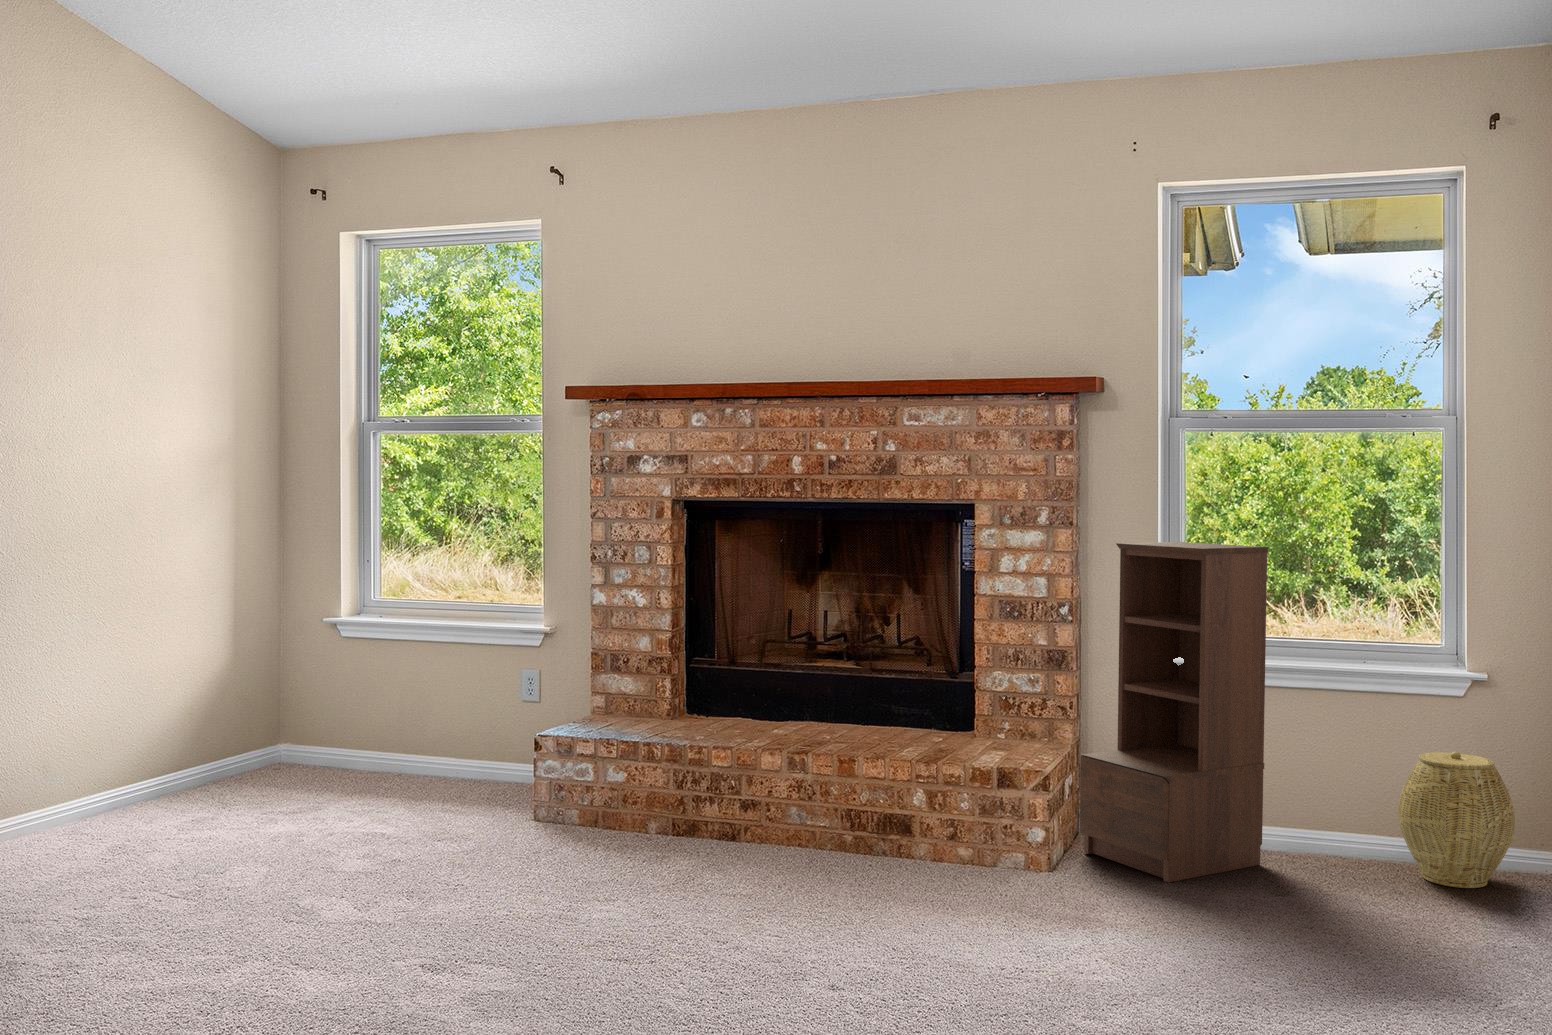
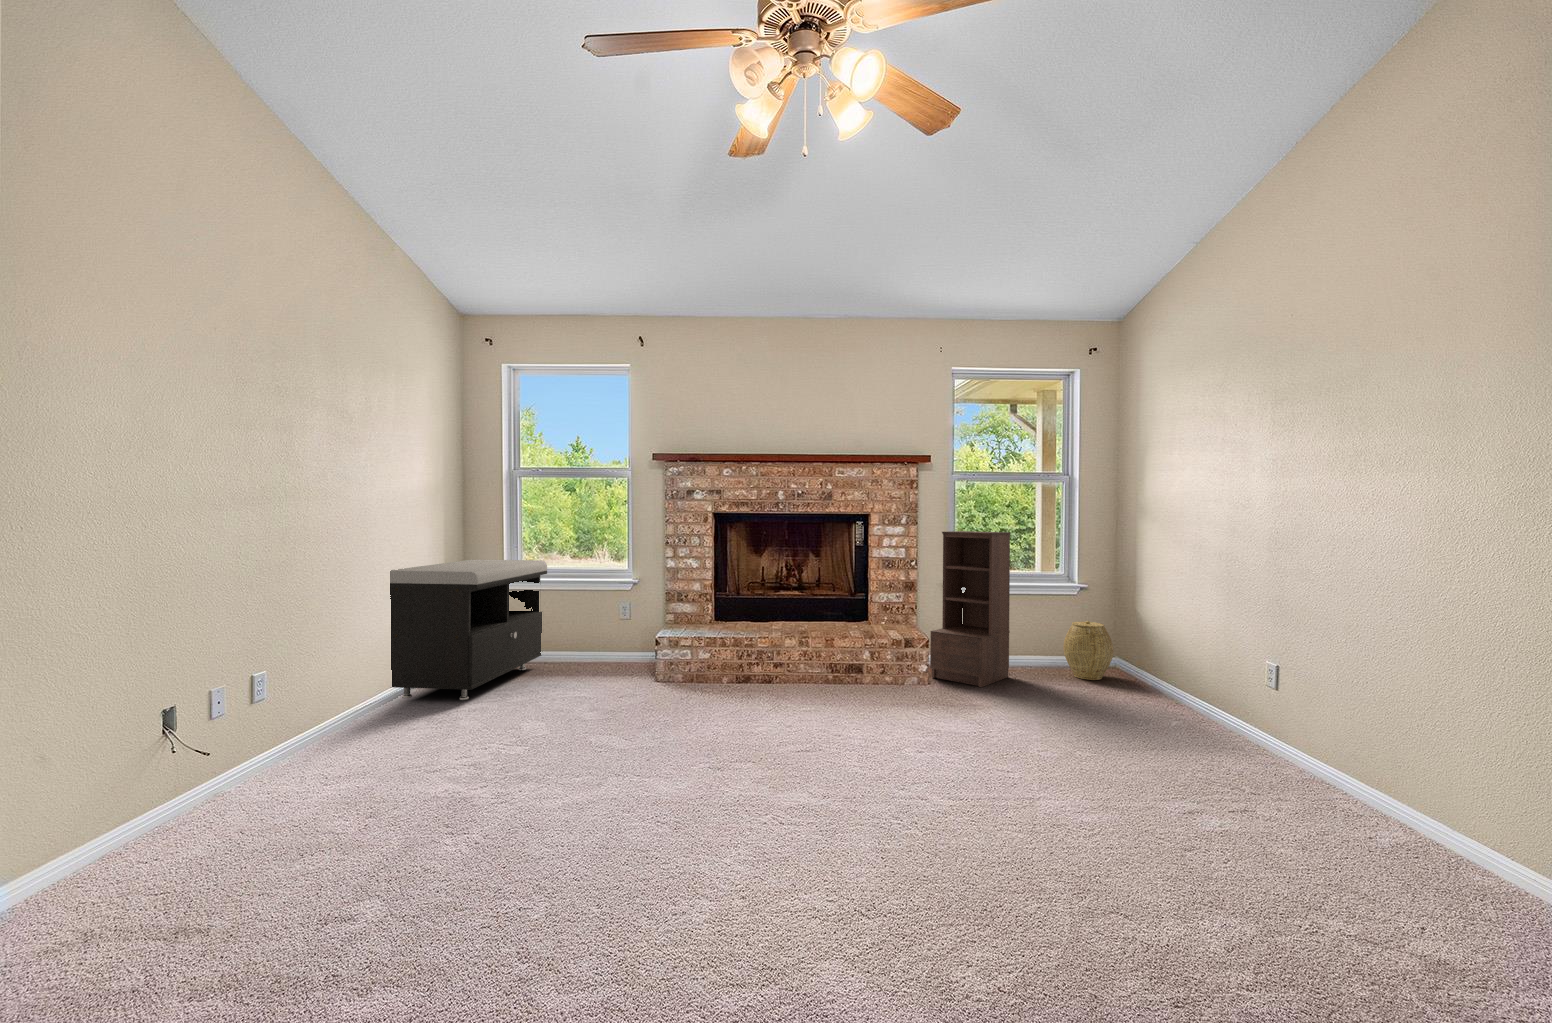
storage bench: none [77,581,397,827] -> present [390,559,547,700]

